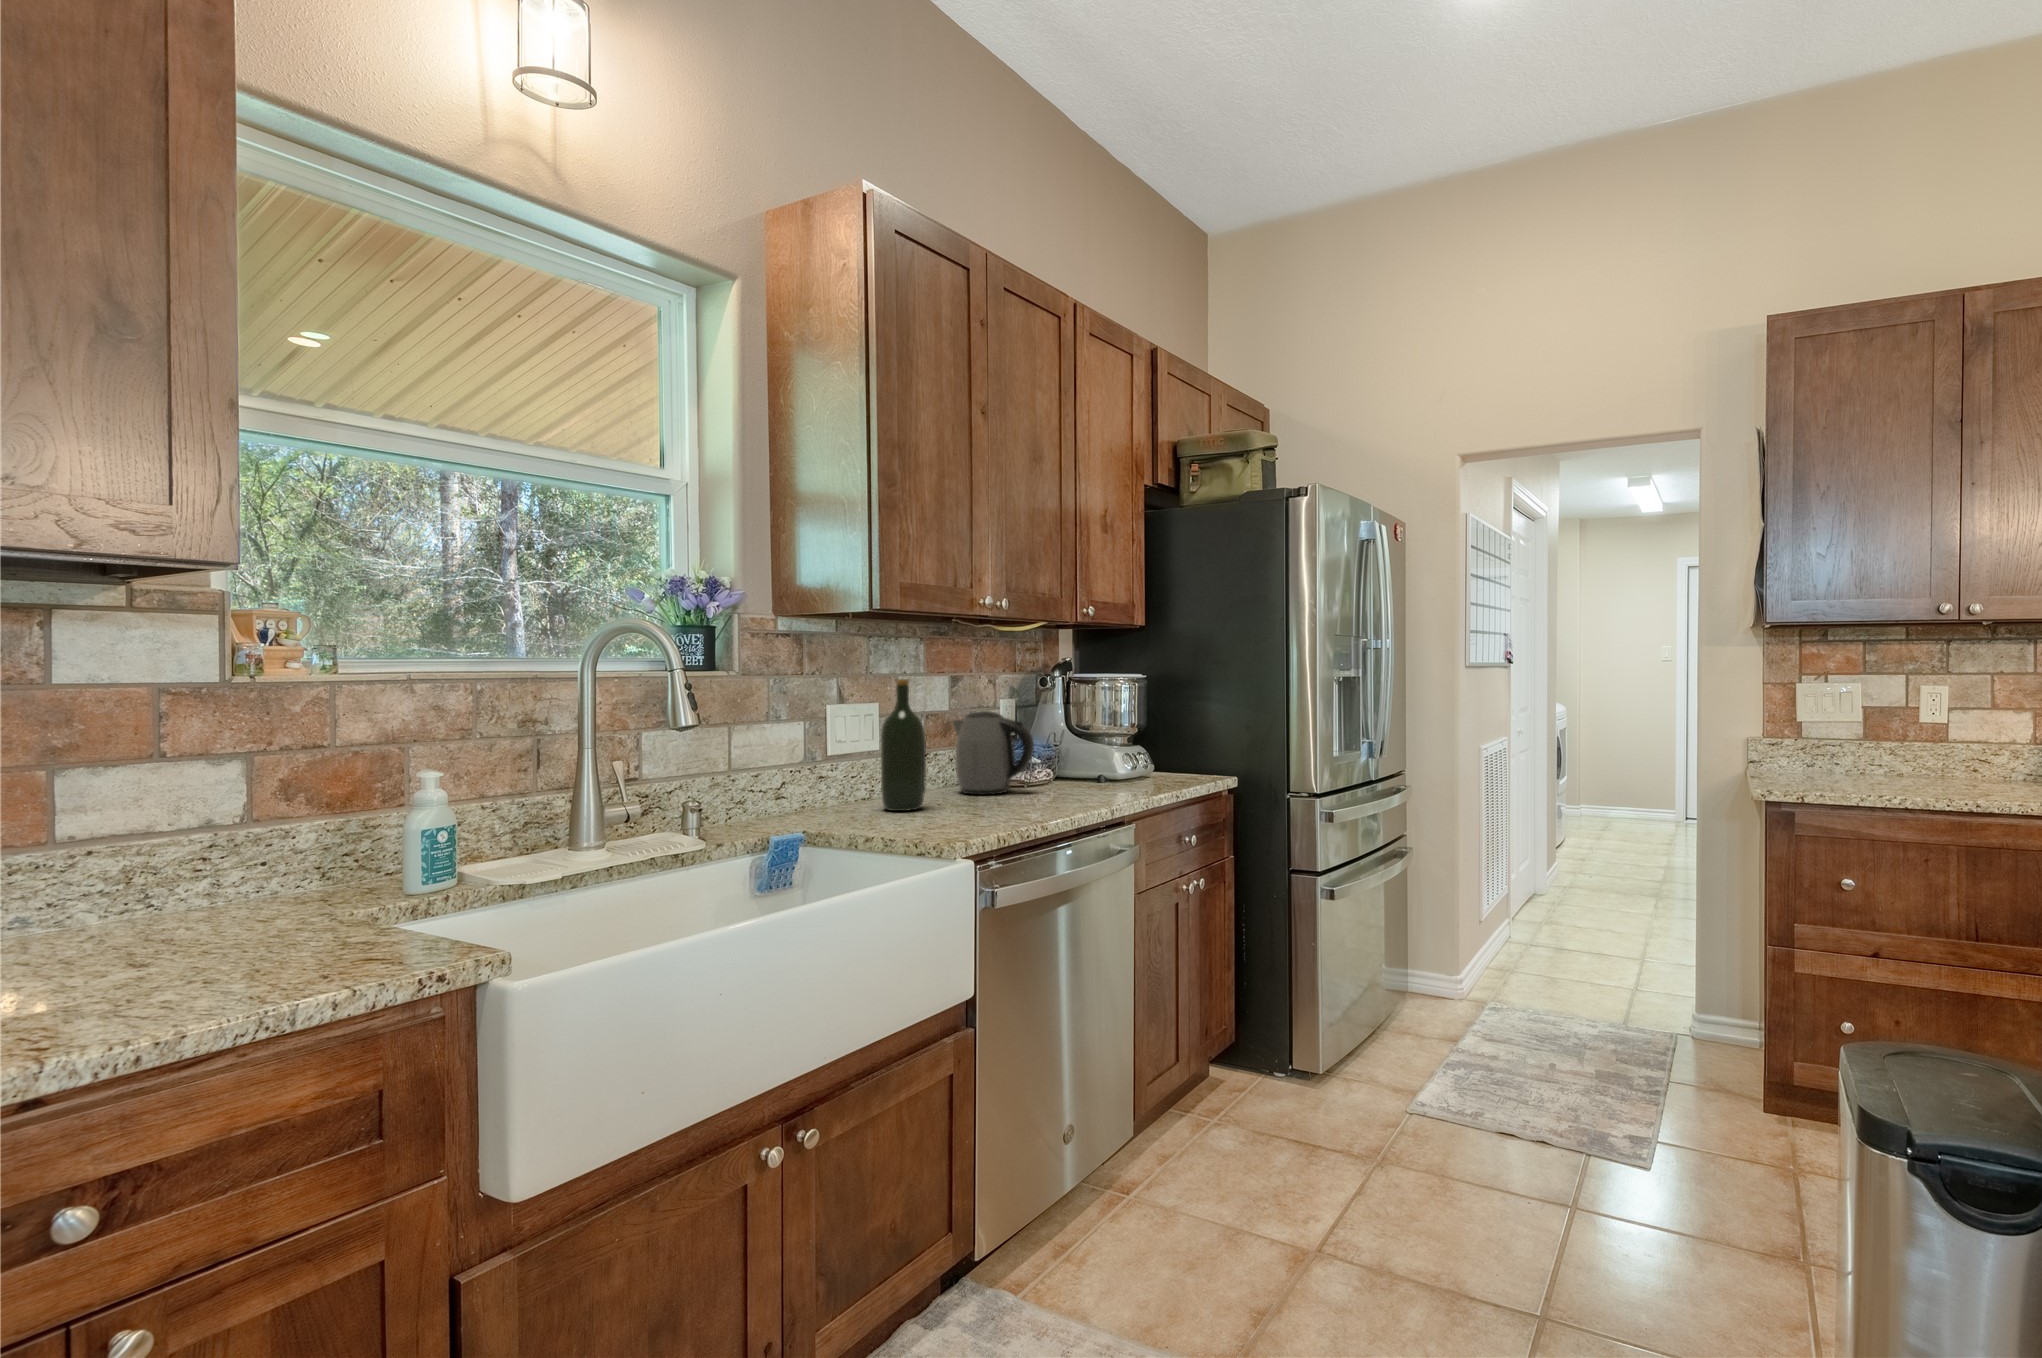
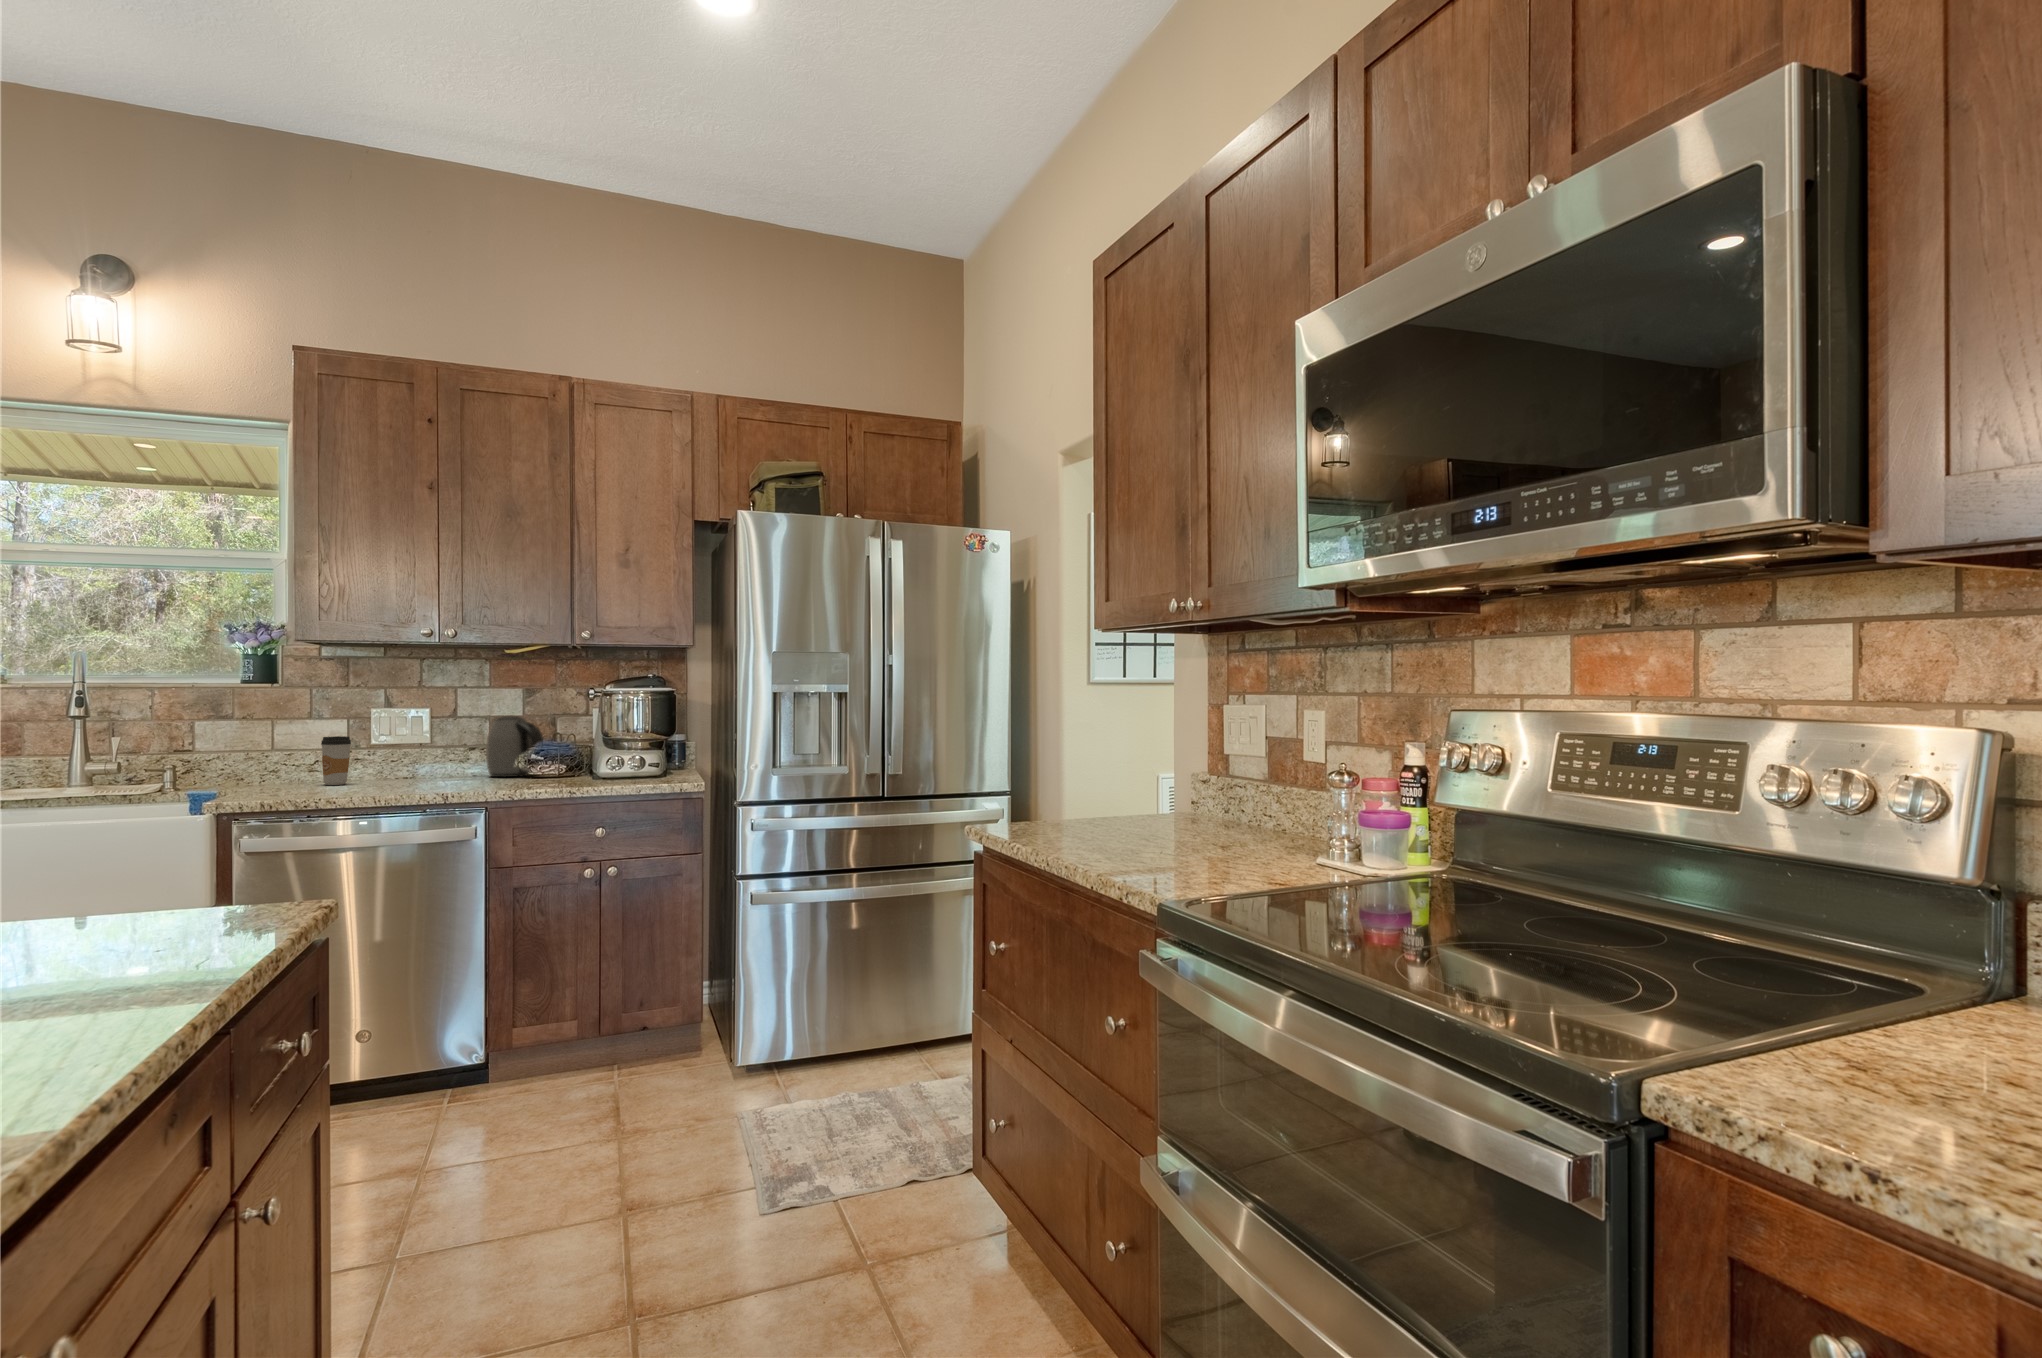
wine bottle: present [881,679,926,811] -> none [393,690,429,783]
coffee cup: none [794,747,834,819] -> present [321,736,351,785]

